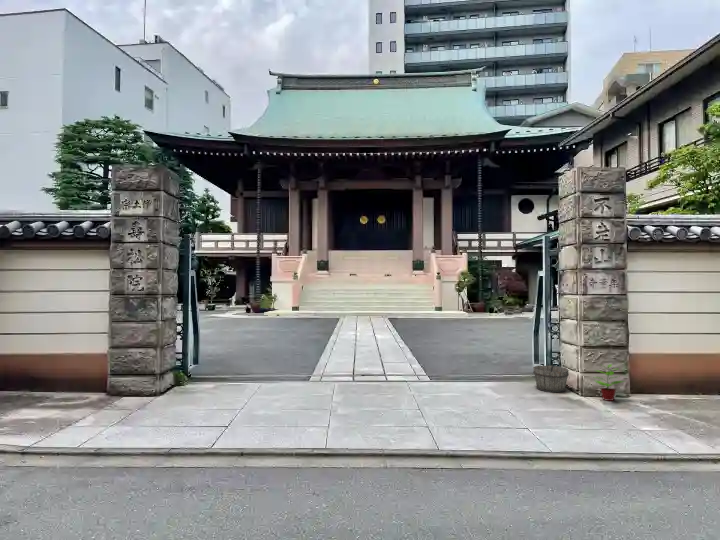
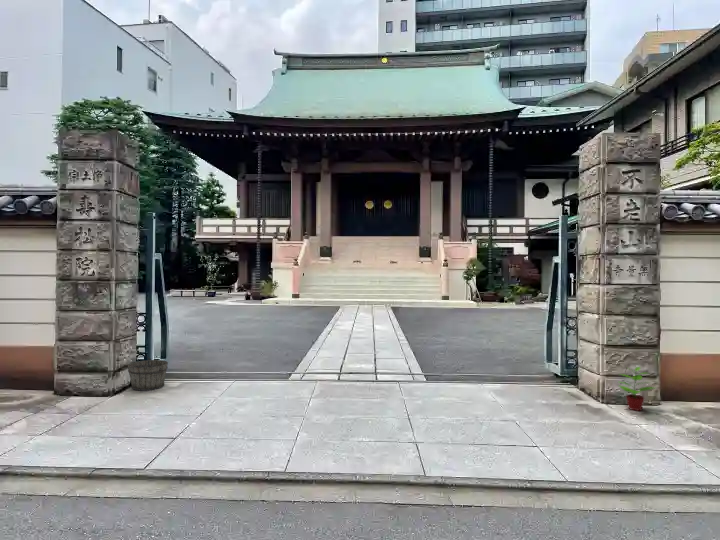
wooden bucket: present [533,363,569,392] -> present [128,355,168,391]

